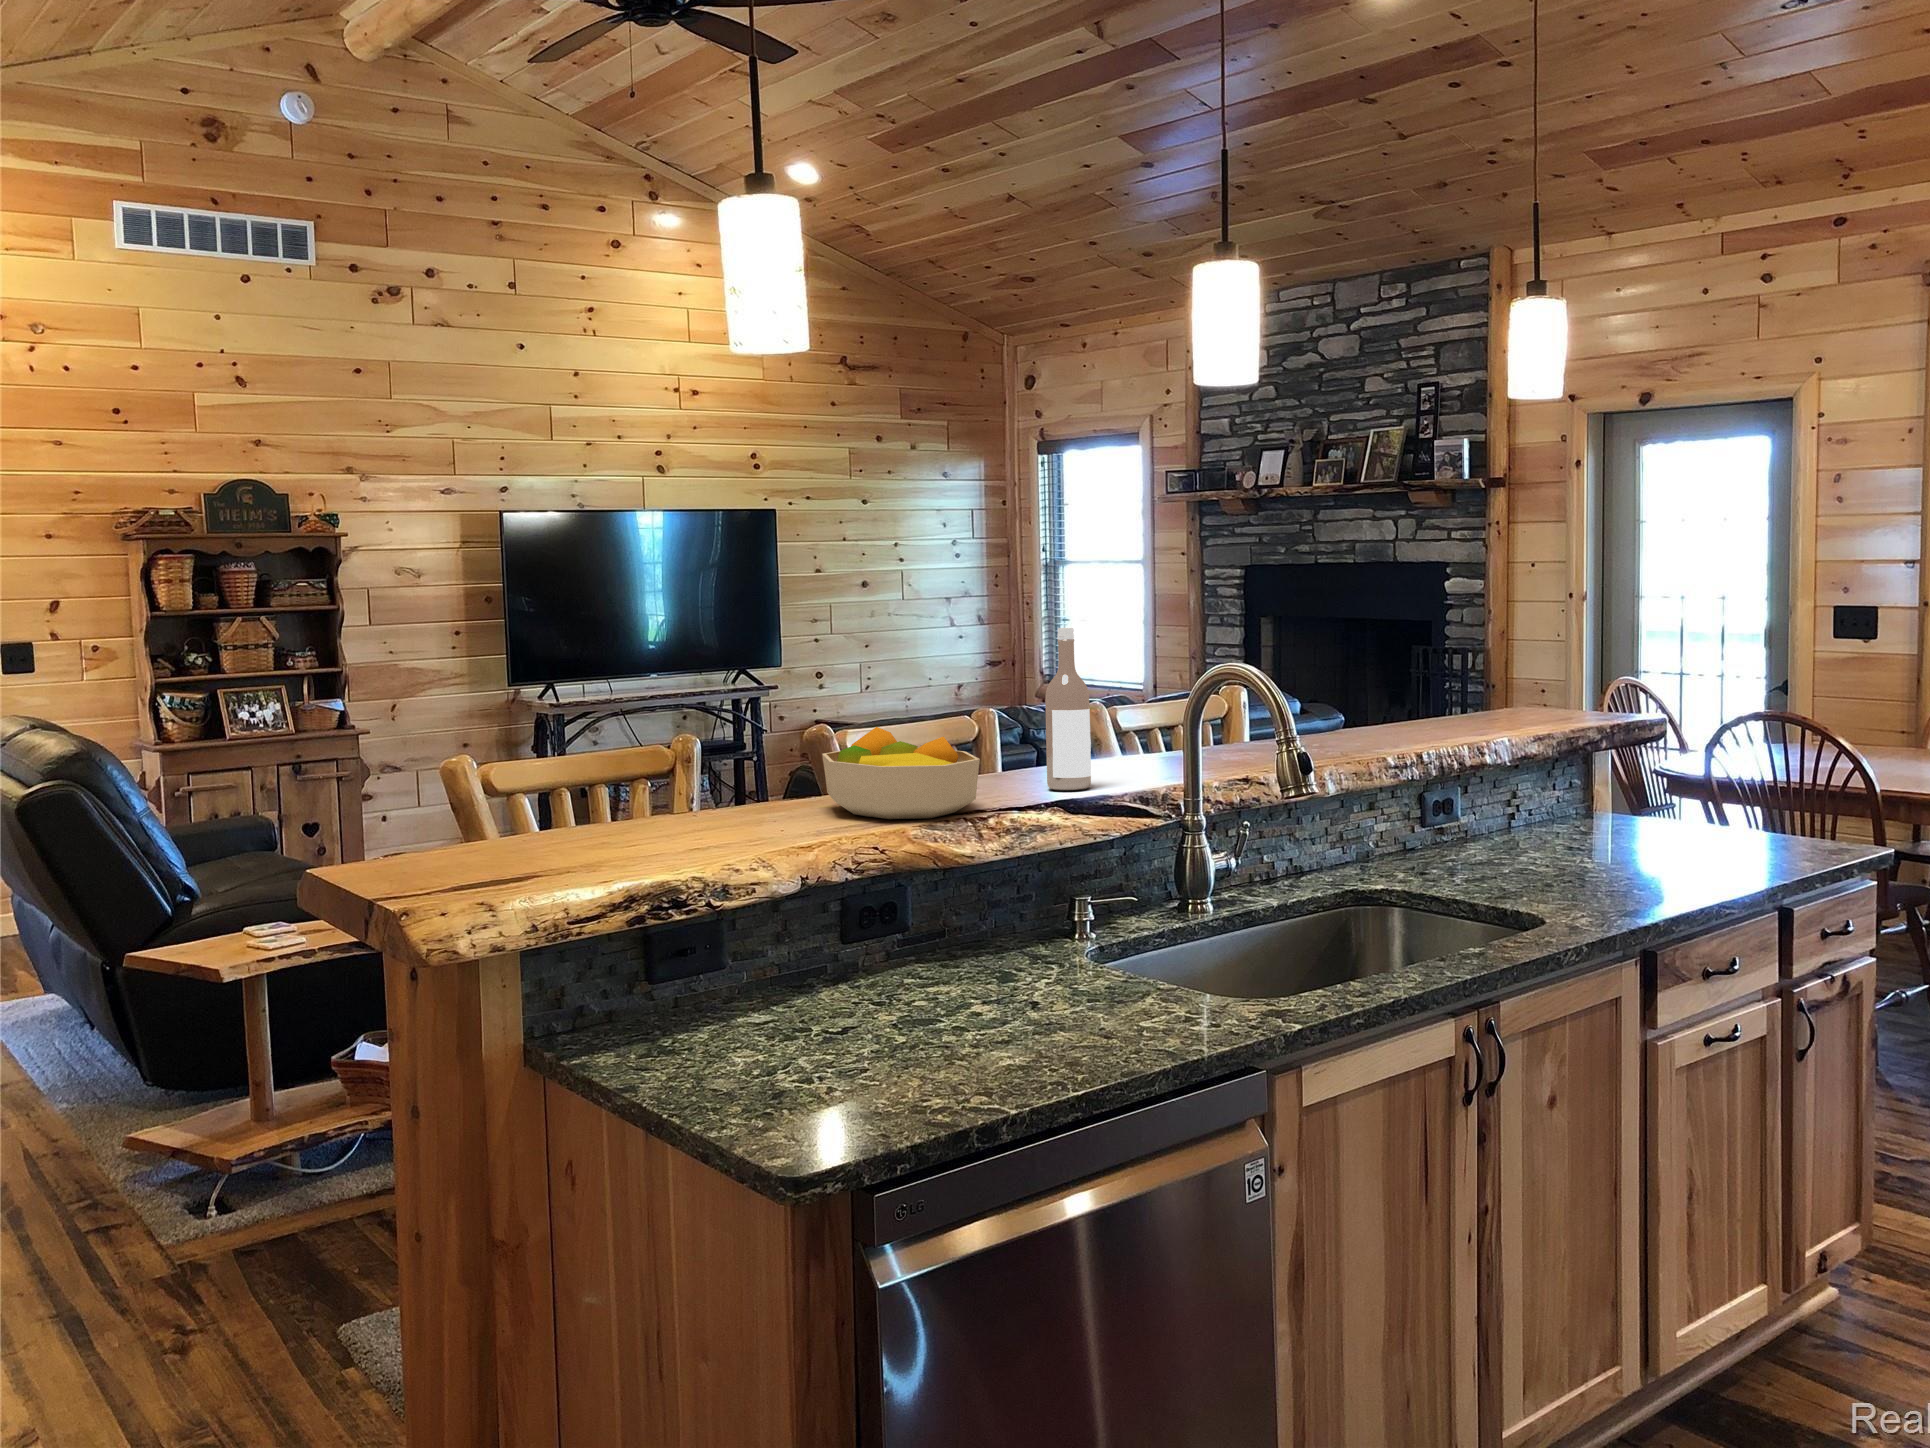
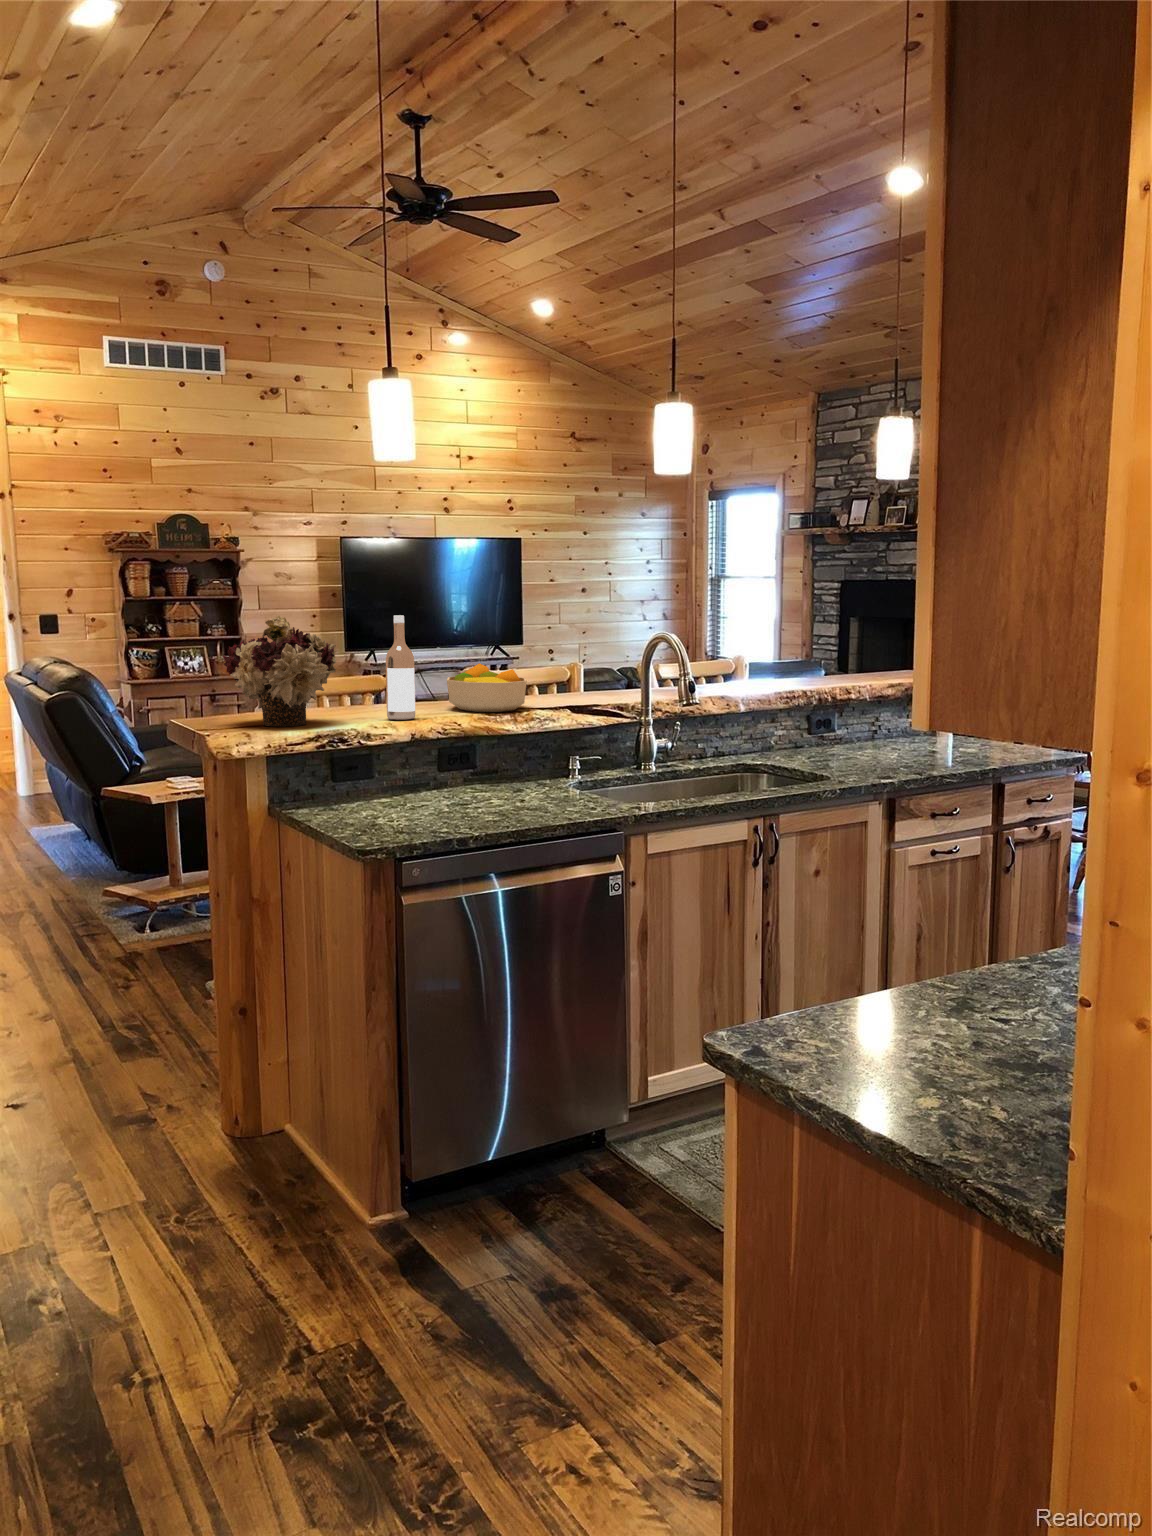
wine bottle: present [1045,628,1091,790] -> present [386,615,415,720]
flower arrangement: none [415,655,646,876] -> present [222,615,336,727]

